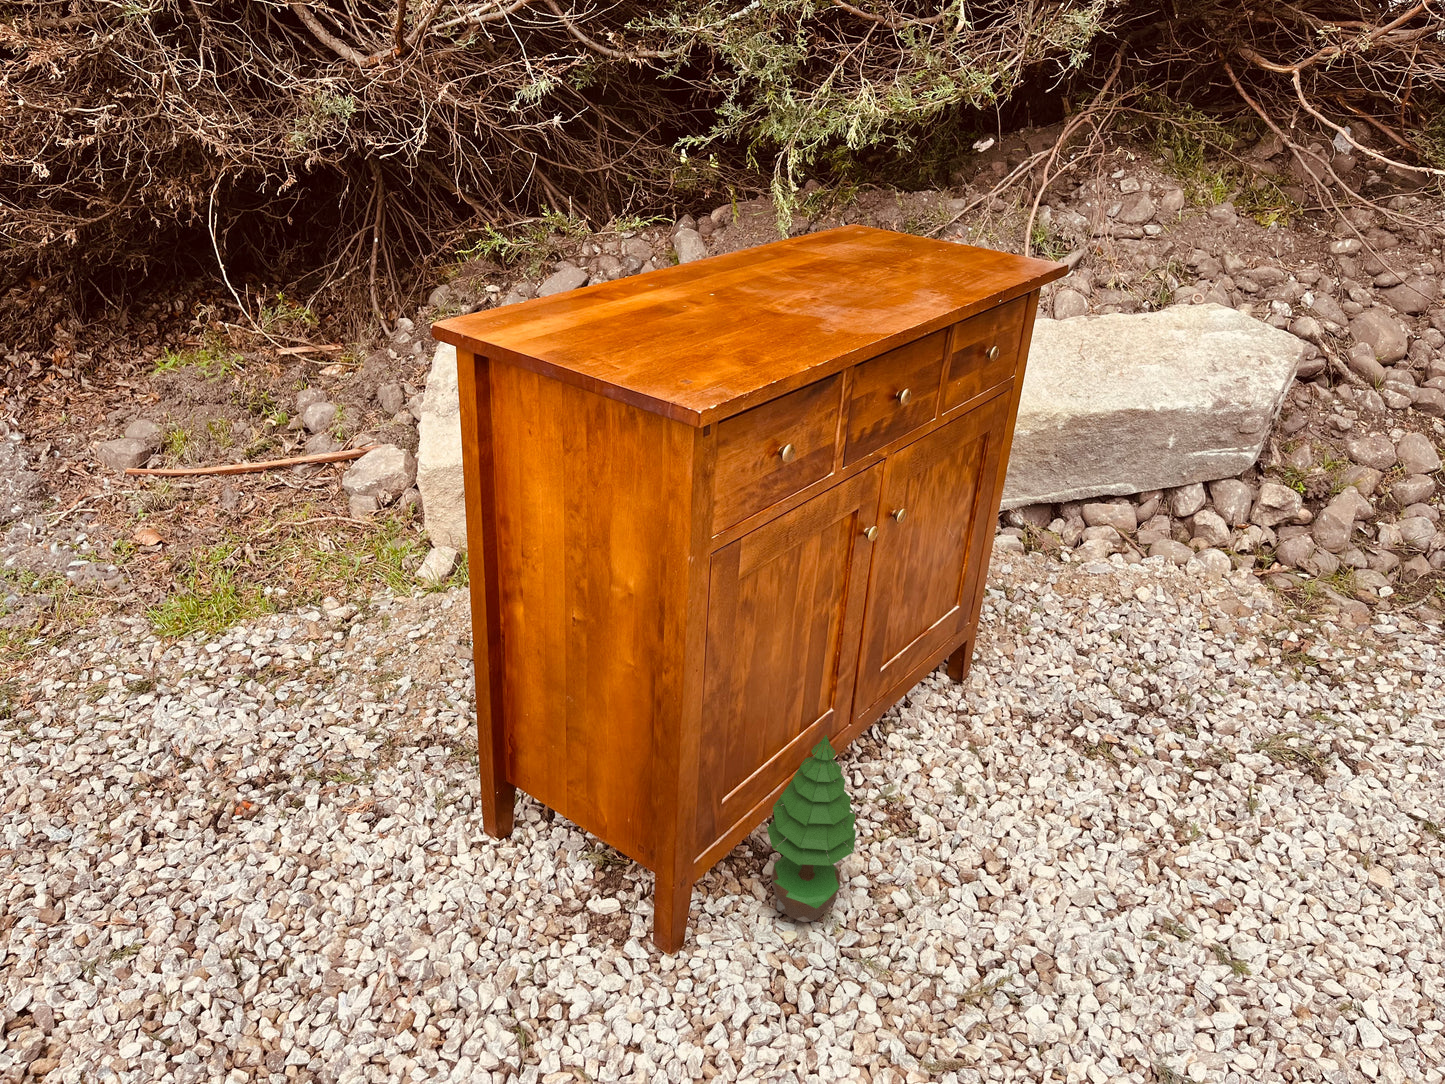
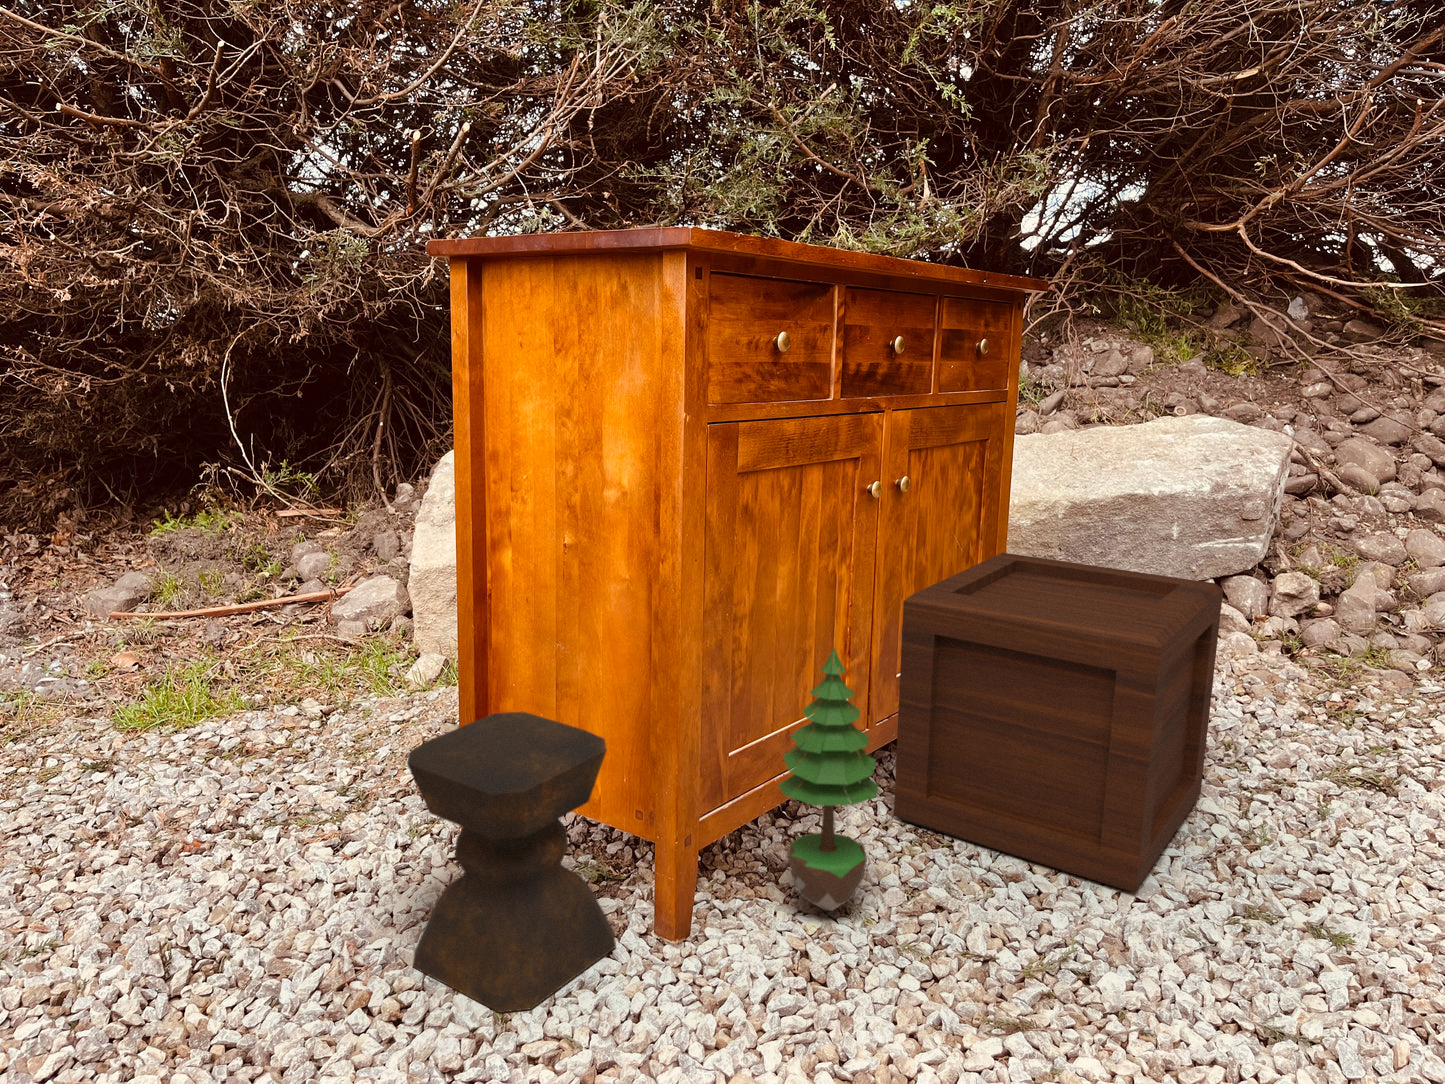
wooden crate: none [869,540,1200,901] -> present [894,553,1223,891]
stool: none [438,765,621,1033] -> present [407,712,616,1012]

